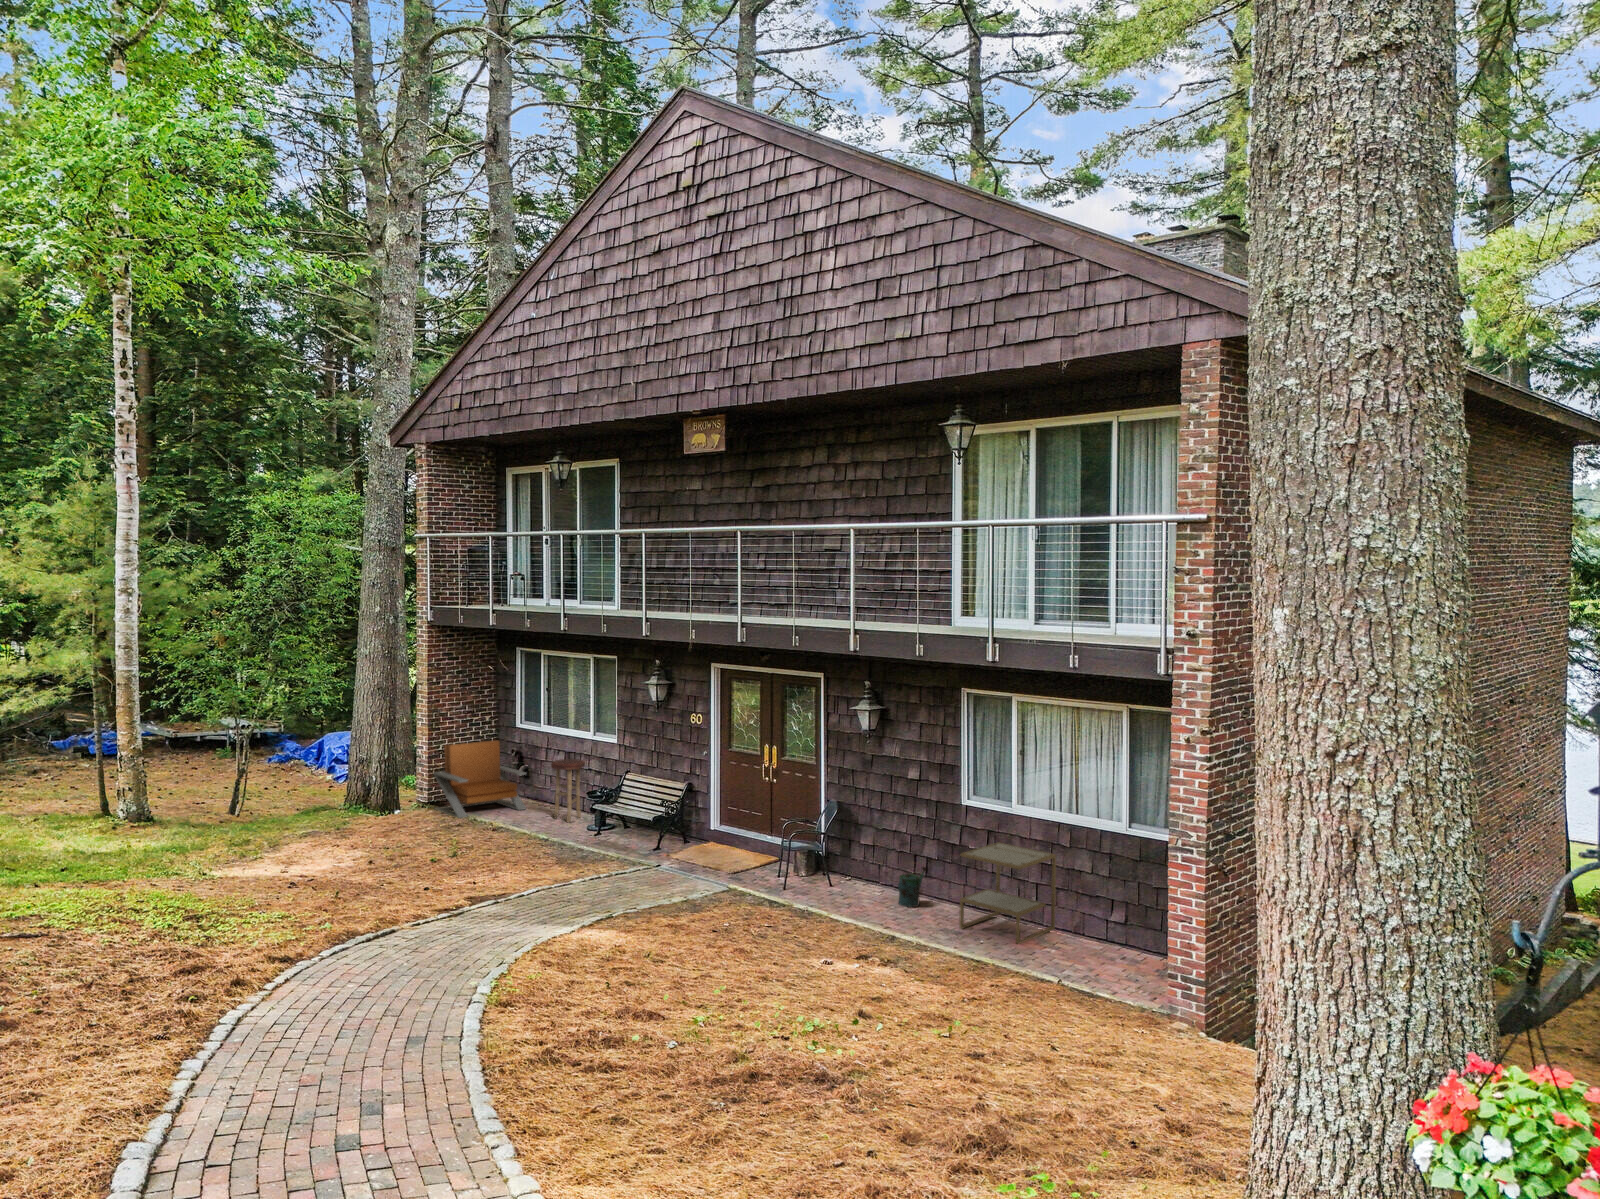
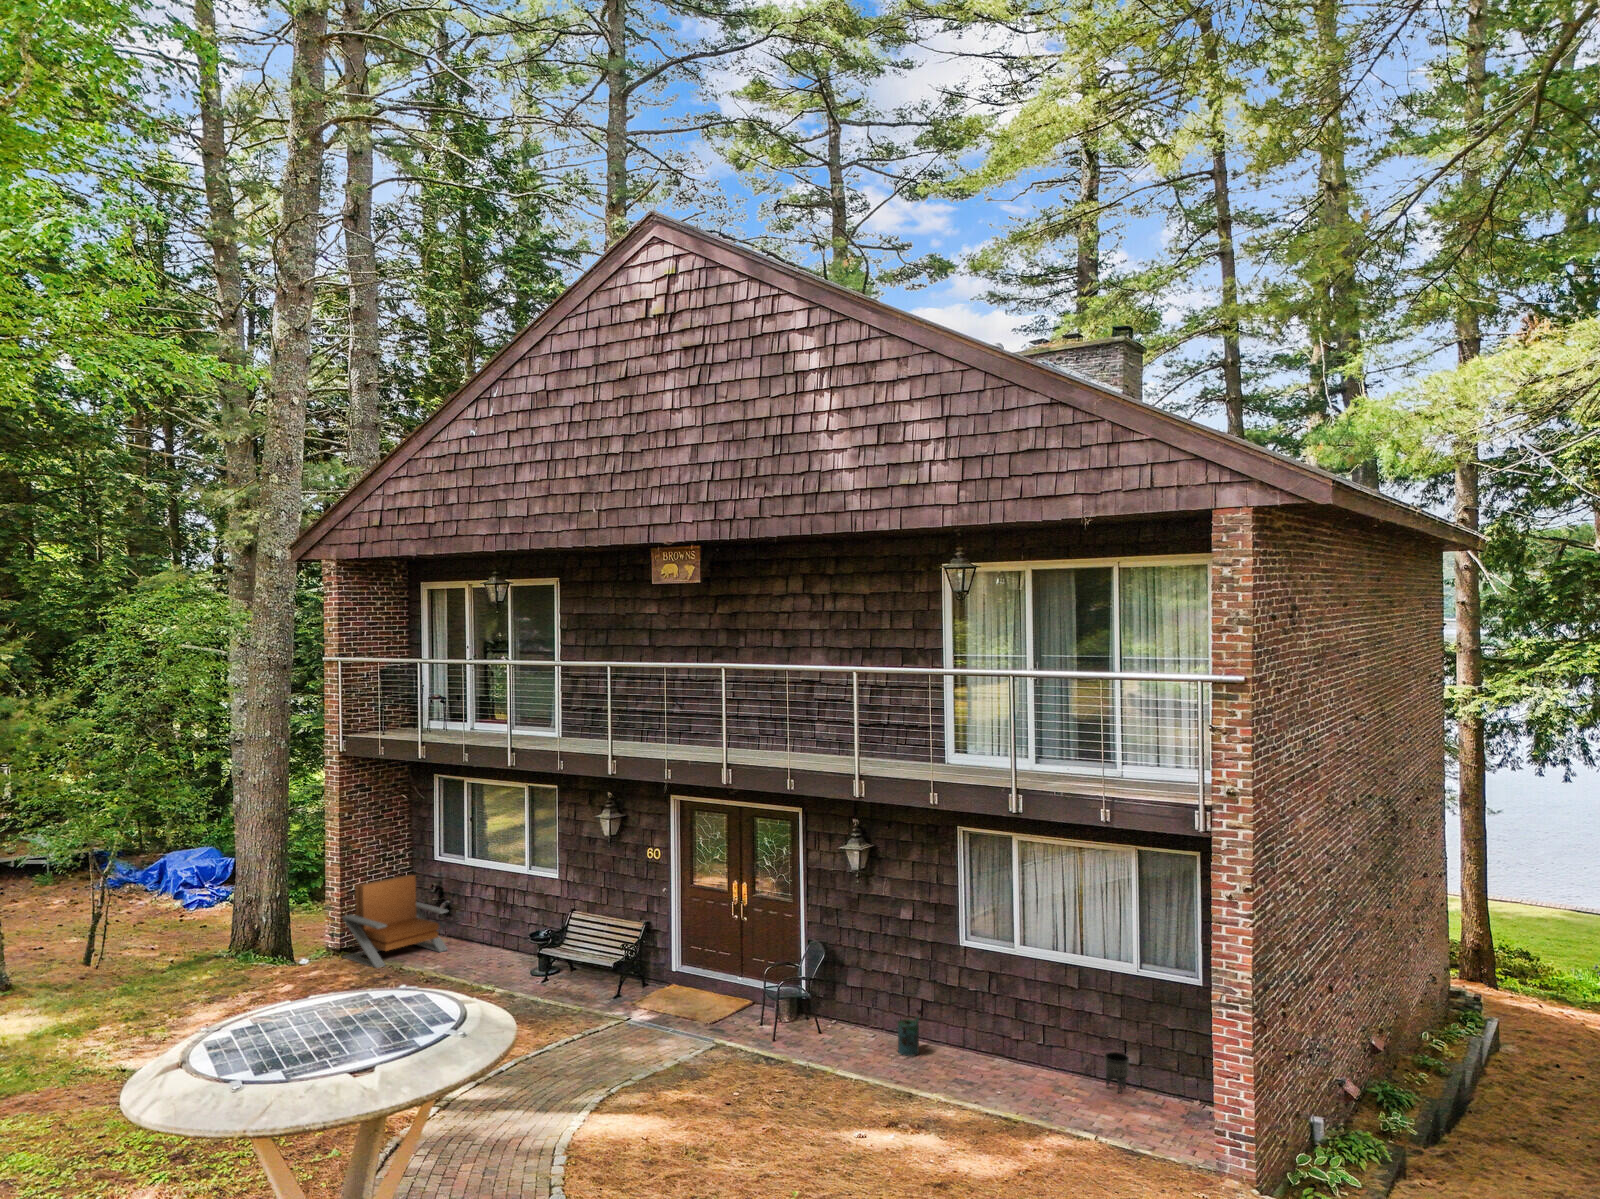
stool: present [551,759,585,822] -> none [482,894,519,966]
side table: present [959,842,1056,944] -> none [973,984,1065,1098]
planter: none [1089,909,1114,948] -> present [1105,1052,1129,1094]

